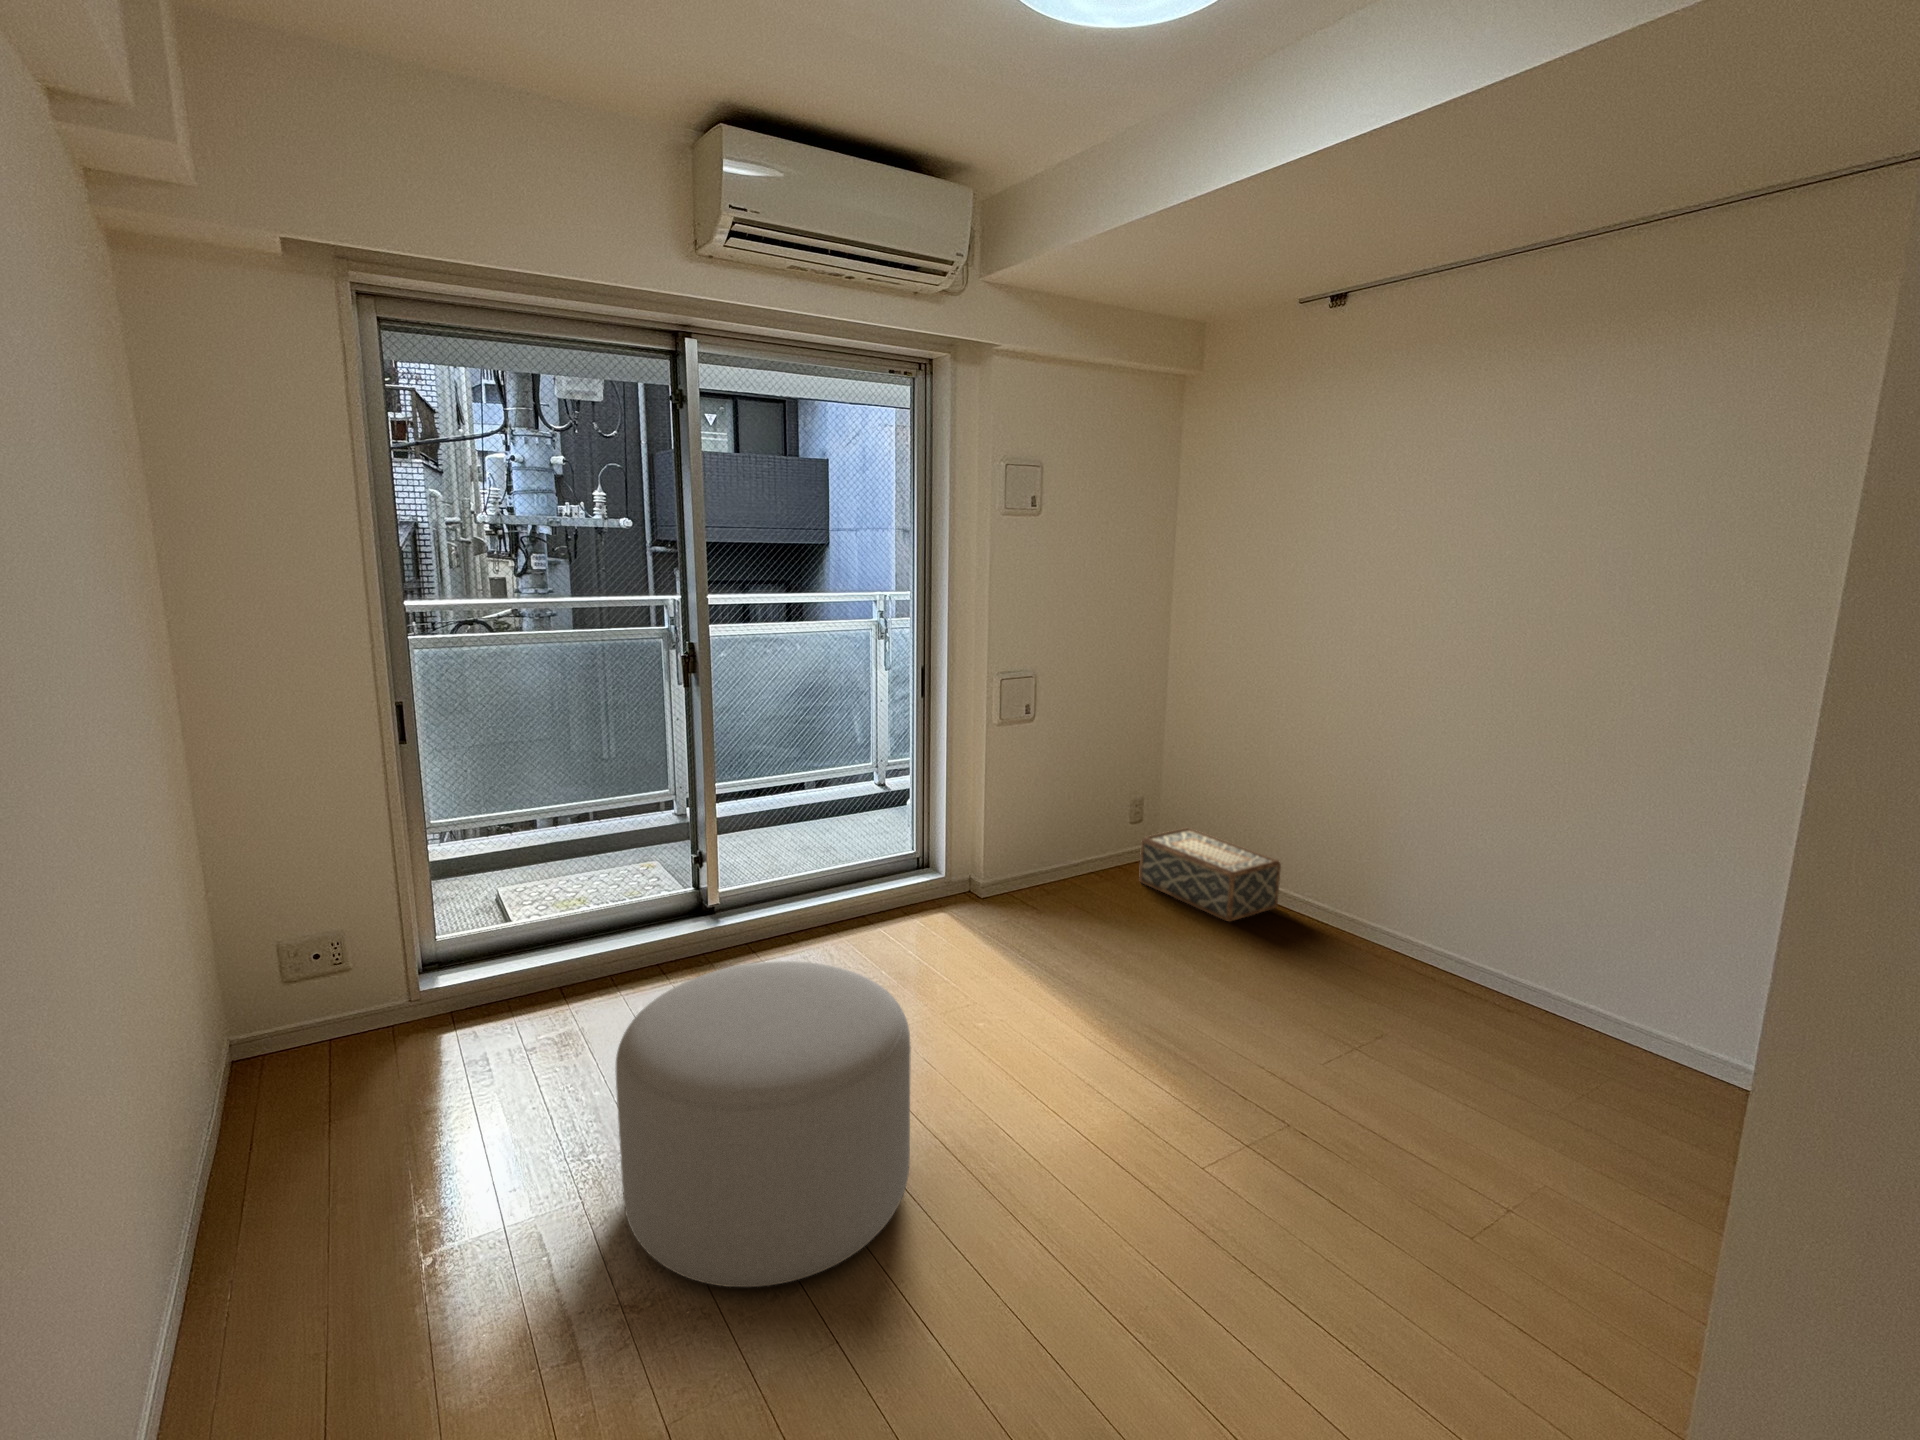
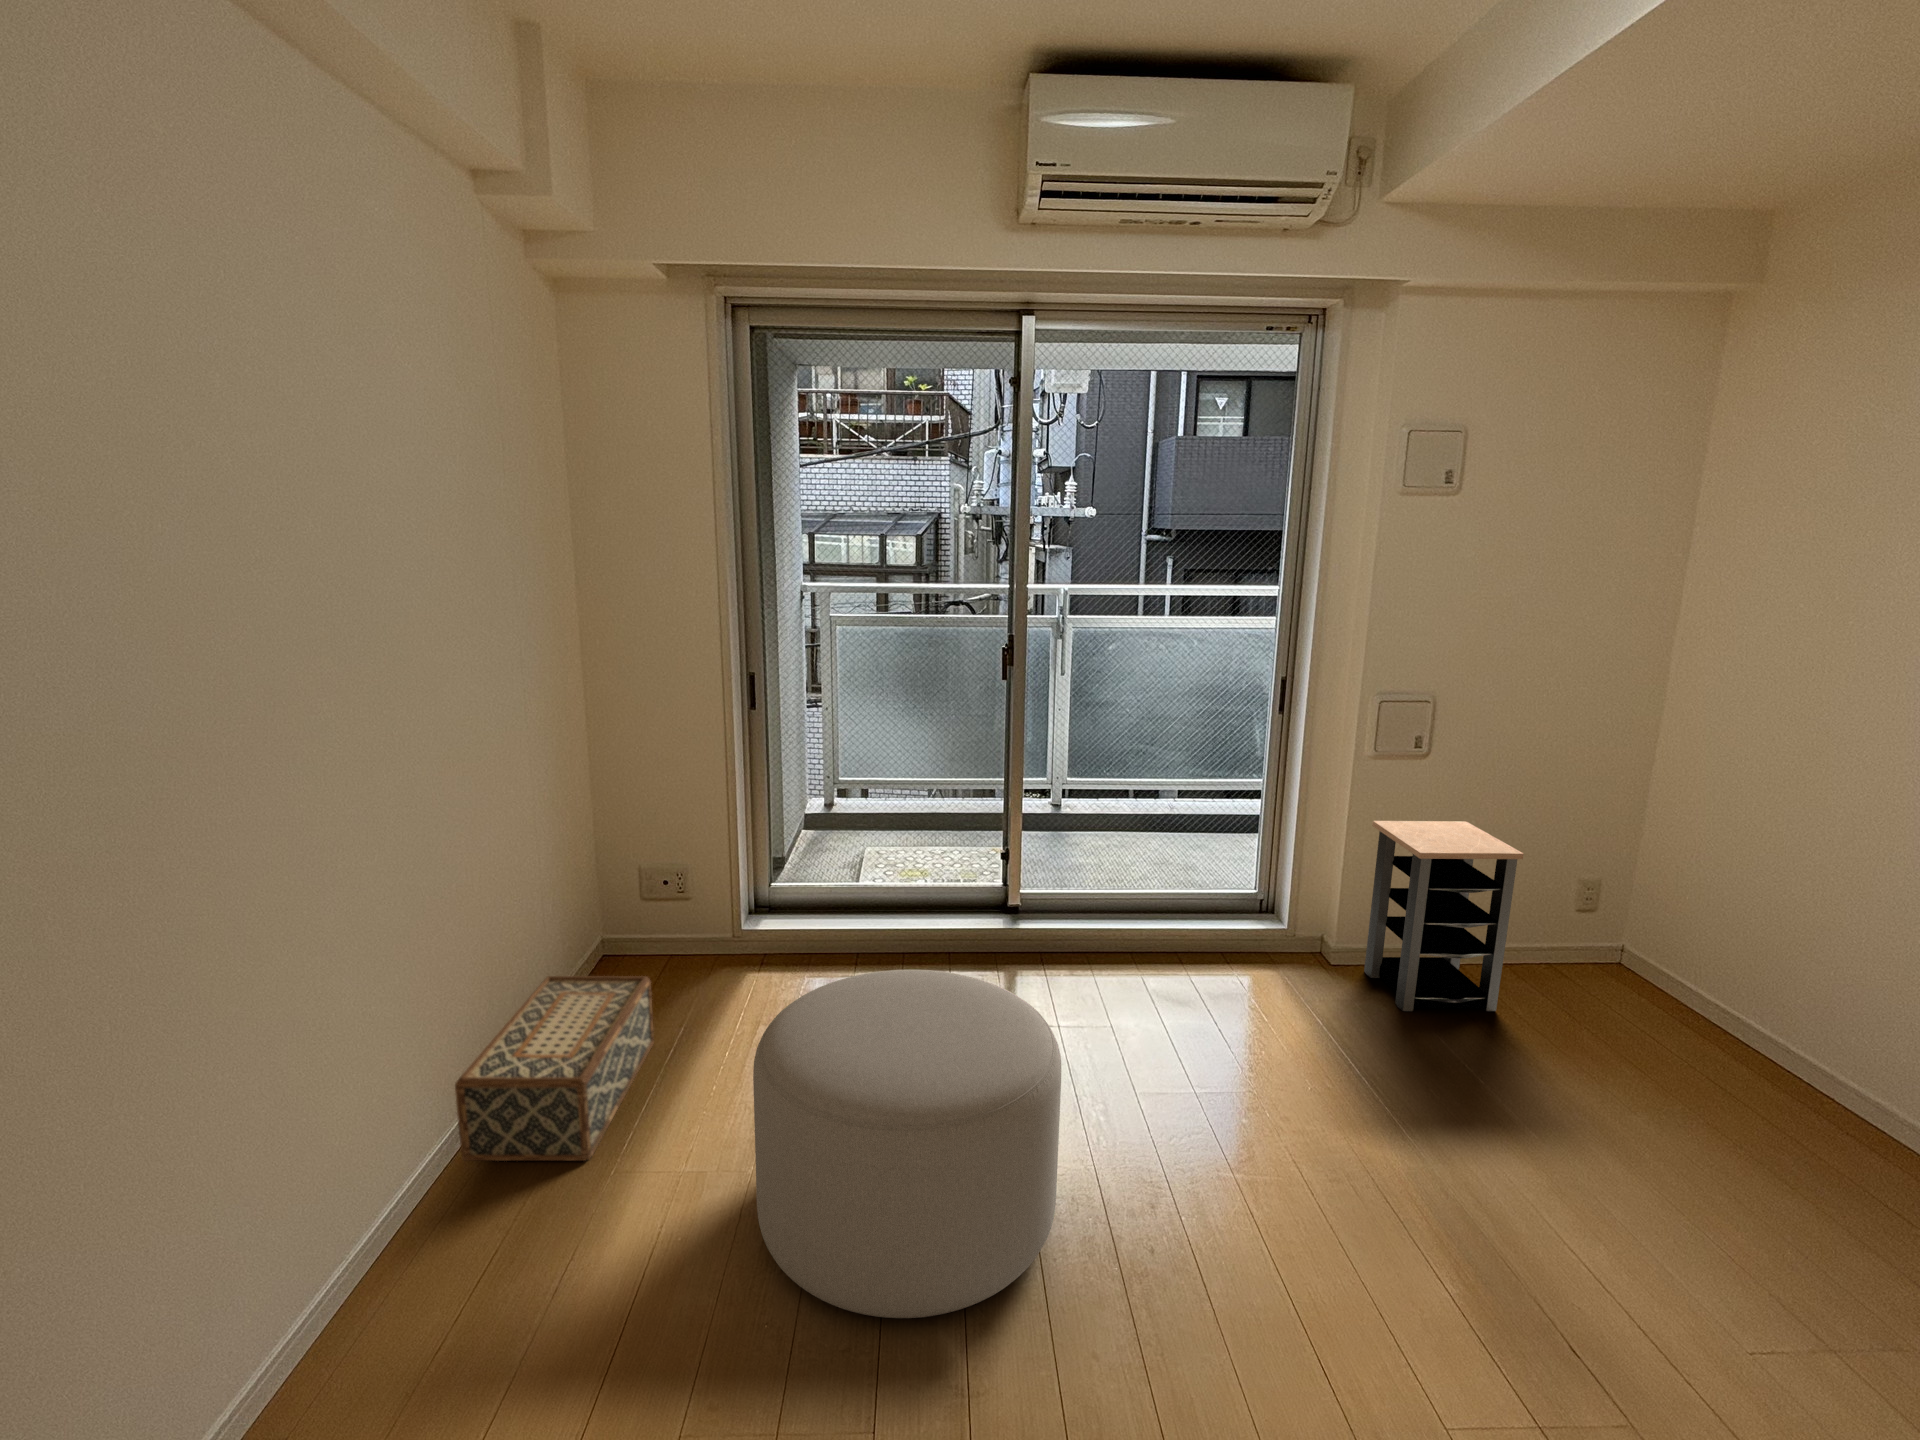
side table: none [1005,767,1114,919] -> present [1364,821,1524,1011]
woven basket: present [1140,828,1281,922] -> present [455,976,654,1161]

